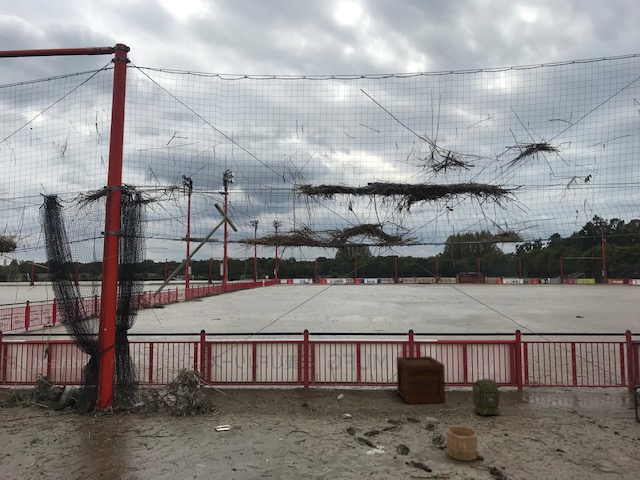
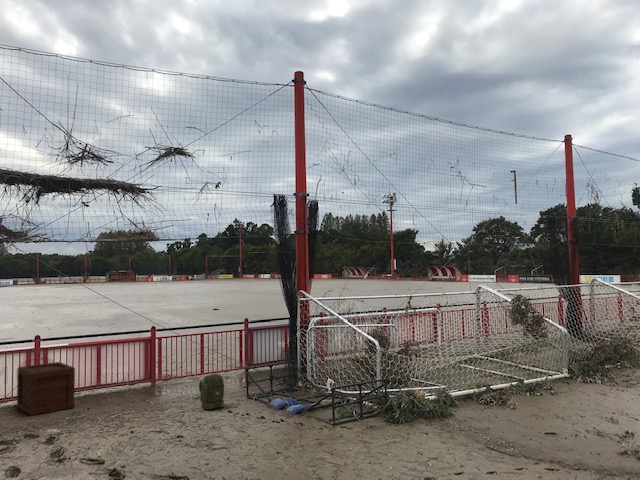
backpack: present [472,378,499,415] -> present [199,374,224,410]
wooden bucket: present [446,425,478,461] -> none [72,419,104,450]

